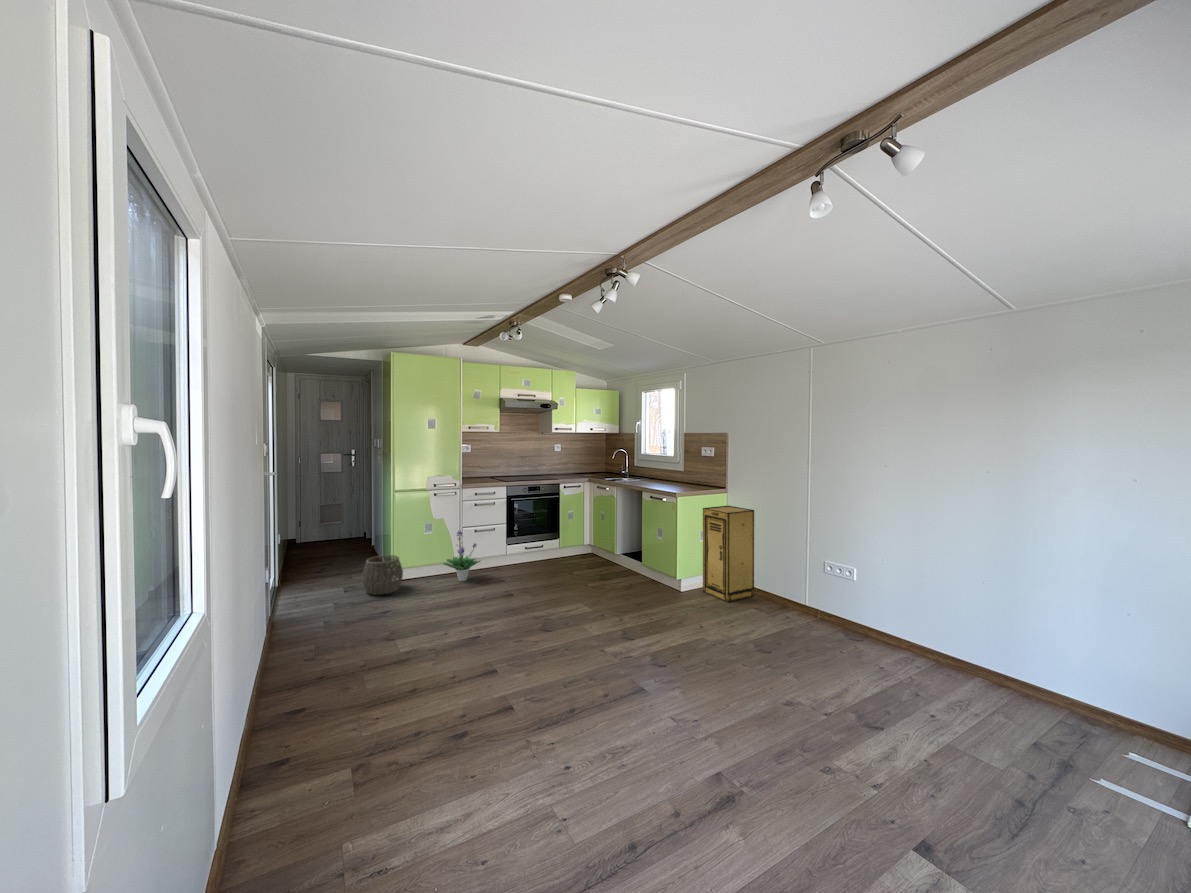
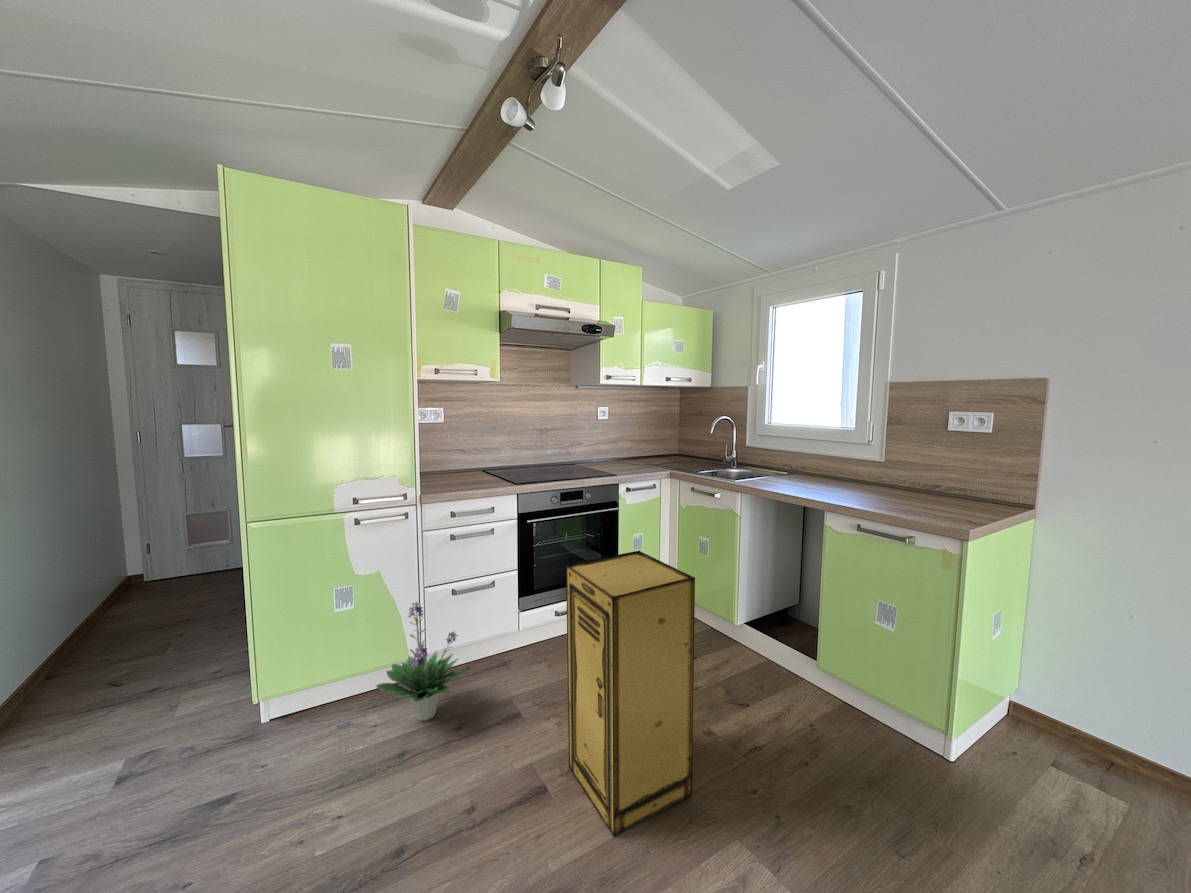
storage cabinet: present [703,506,754,602] -> present [566,551,695,837]
woven basket: present [362,555,403,595] -> none [145,680,272,809]

